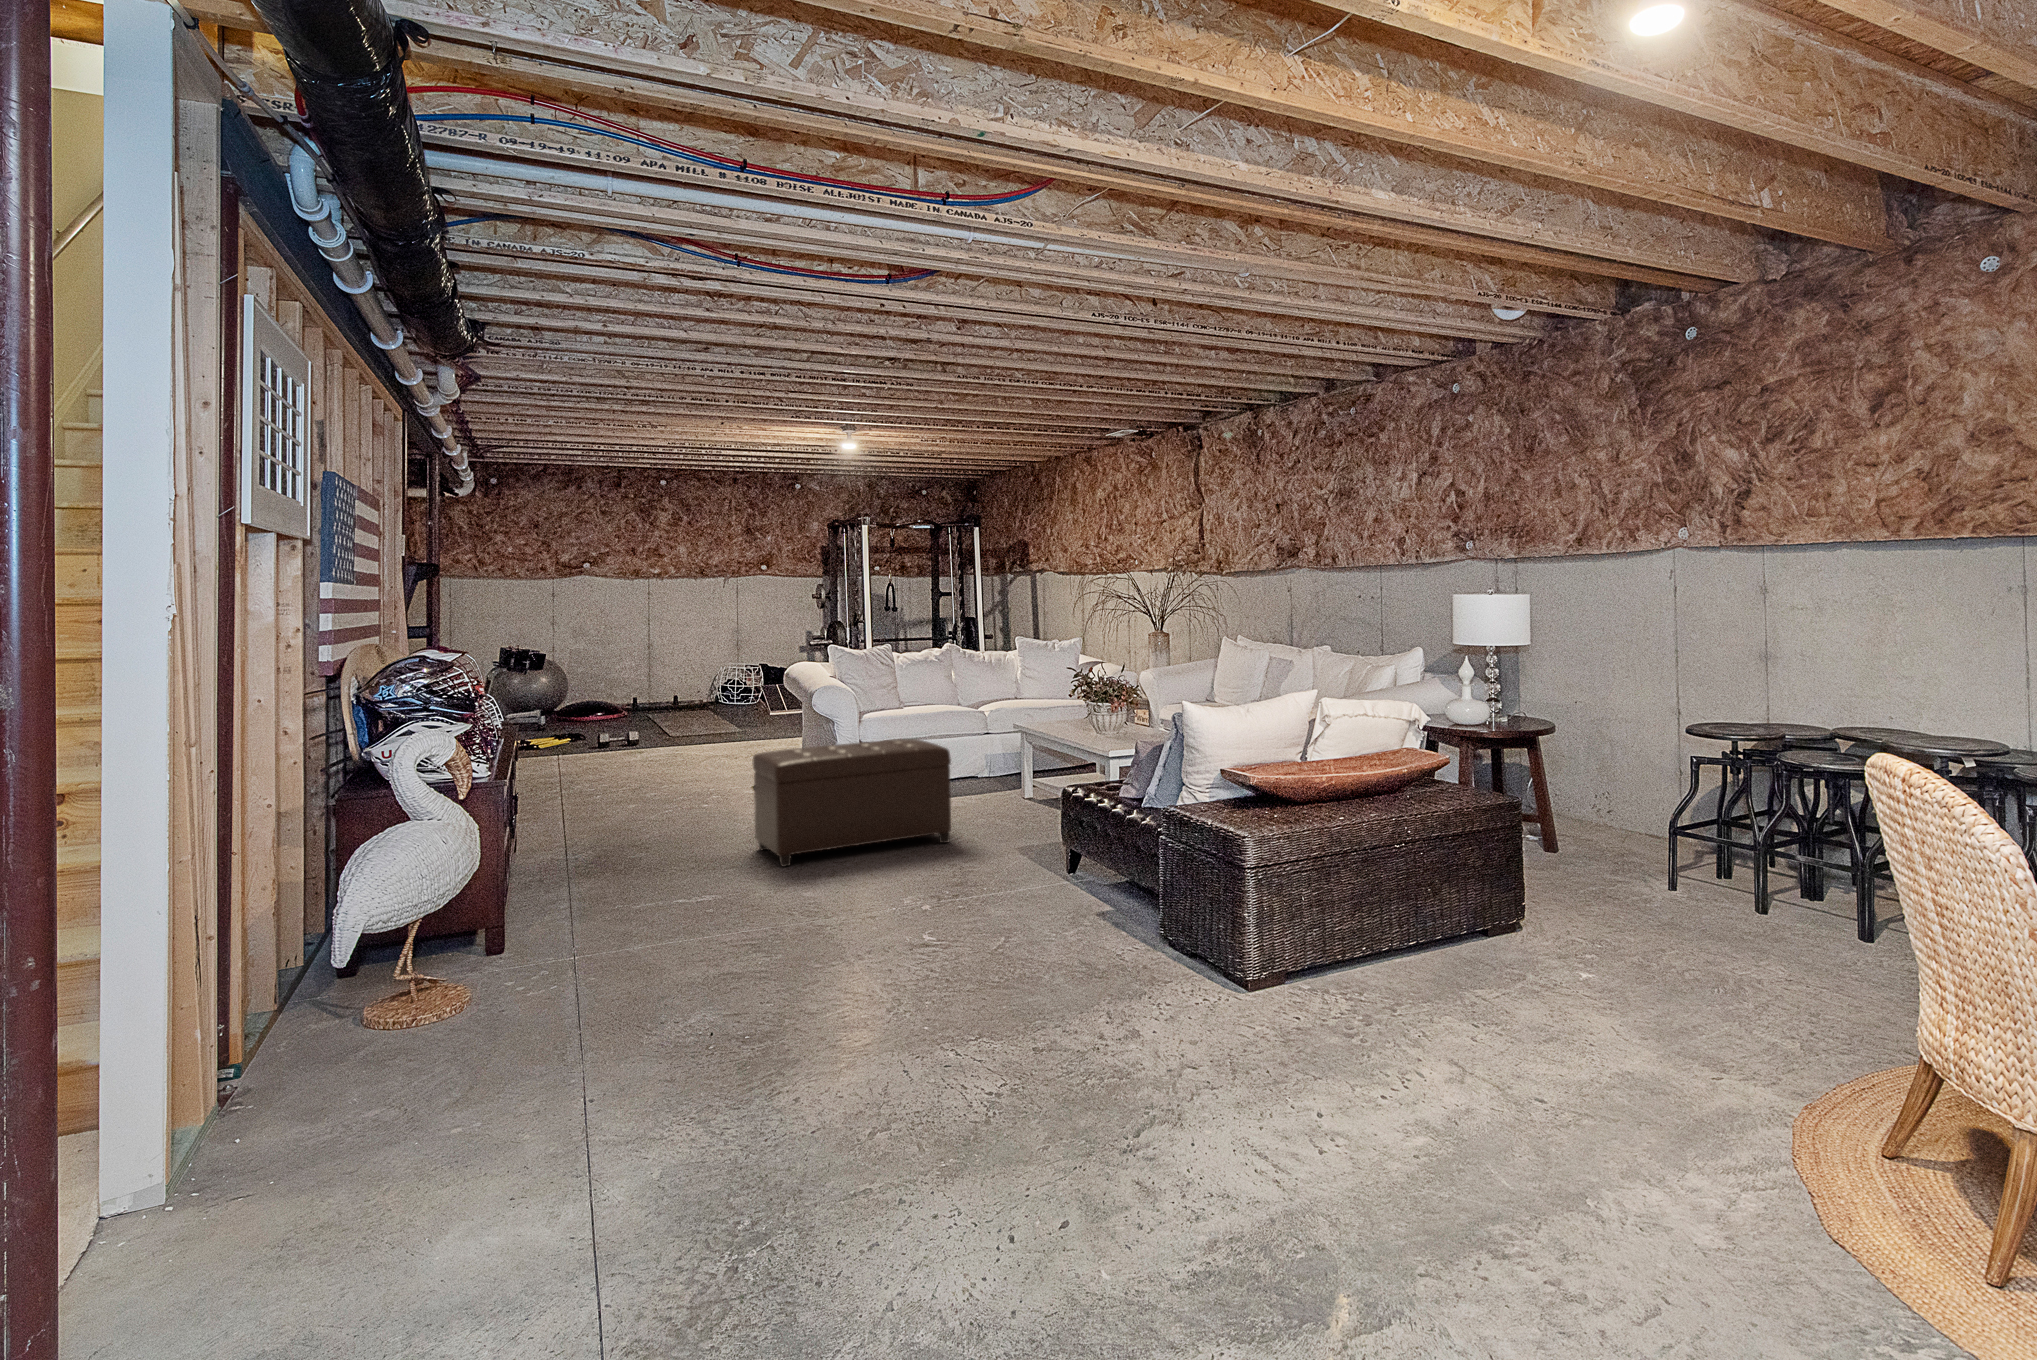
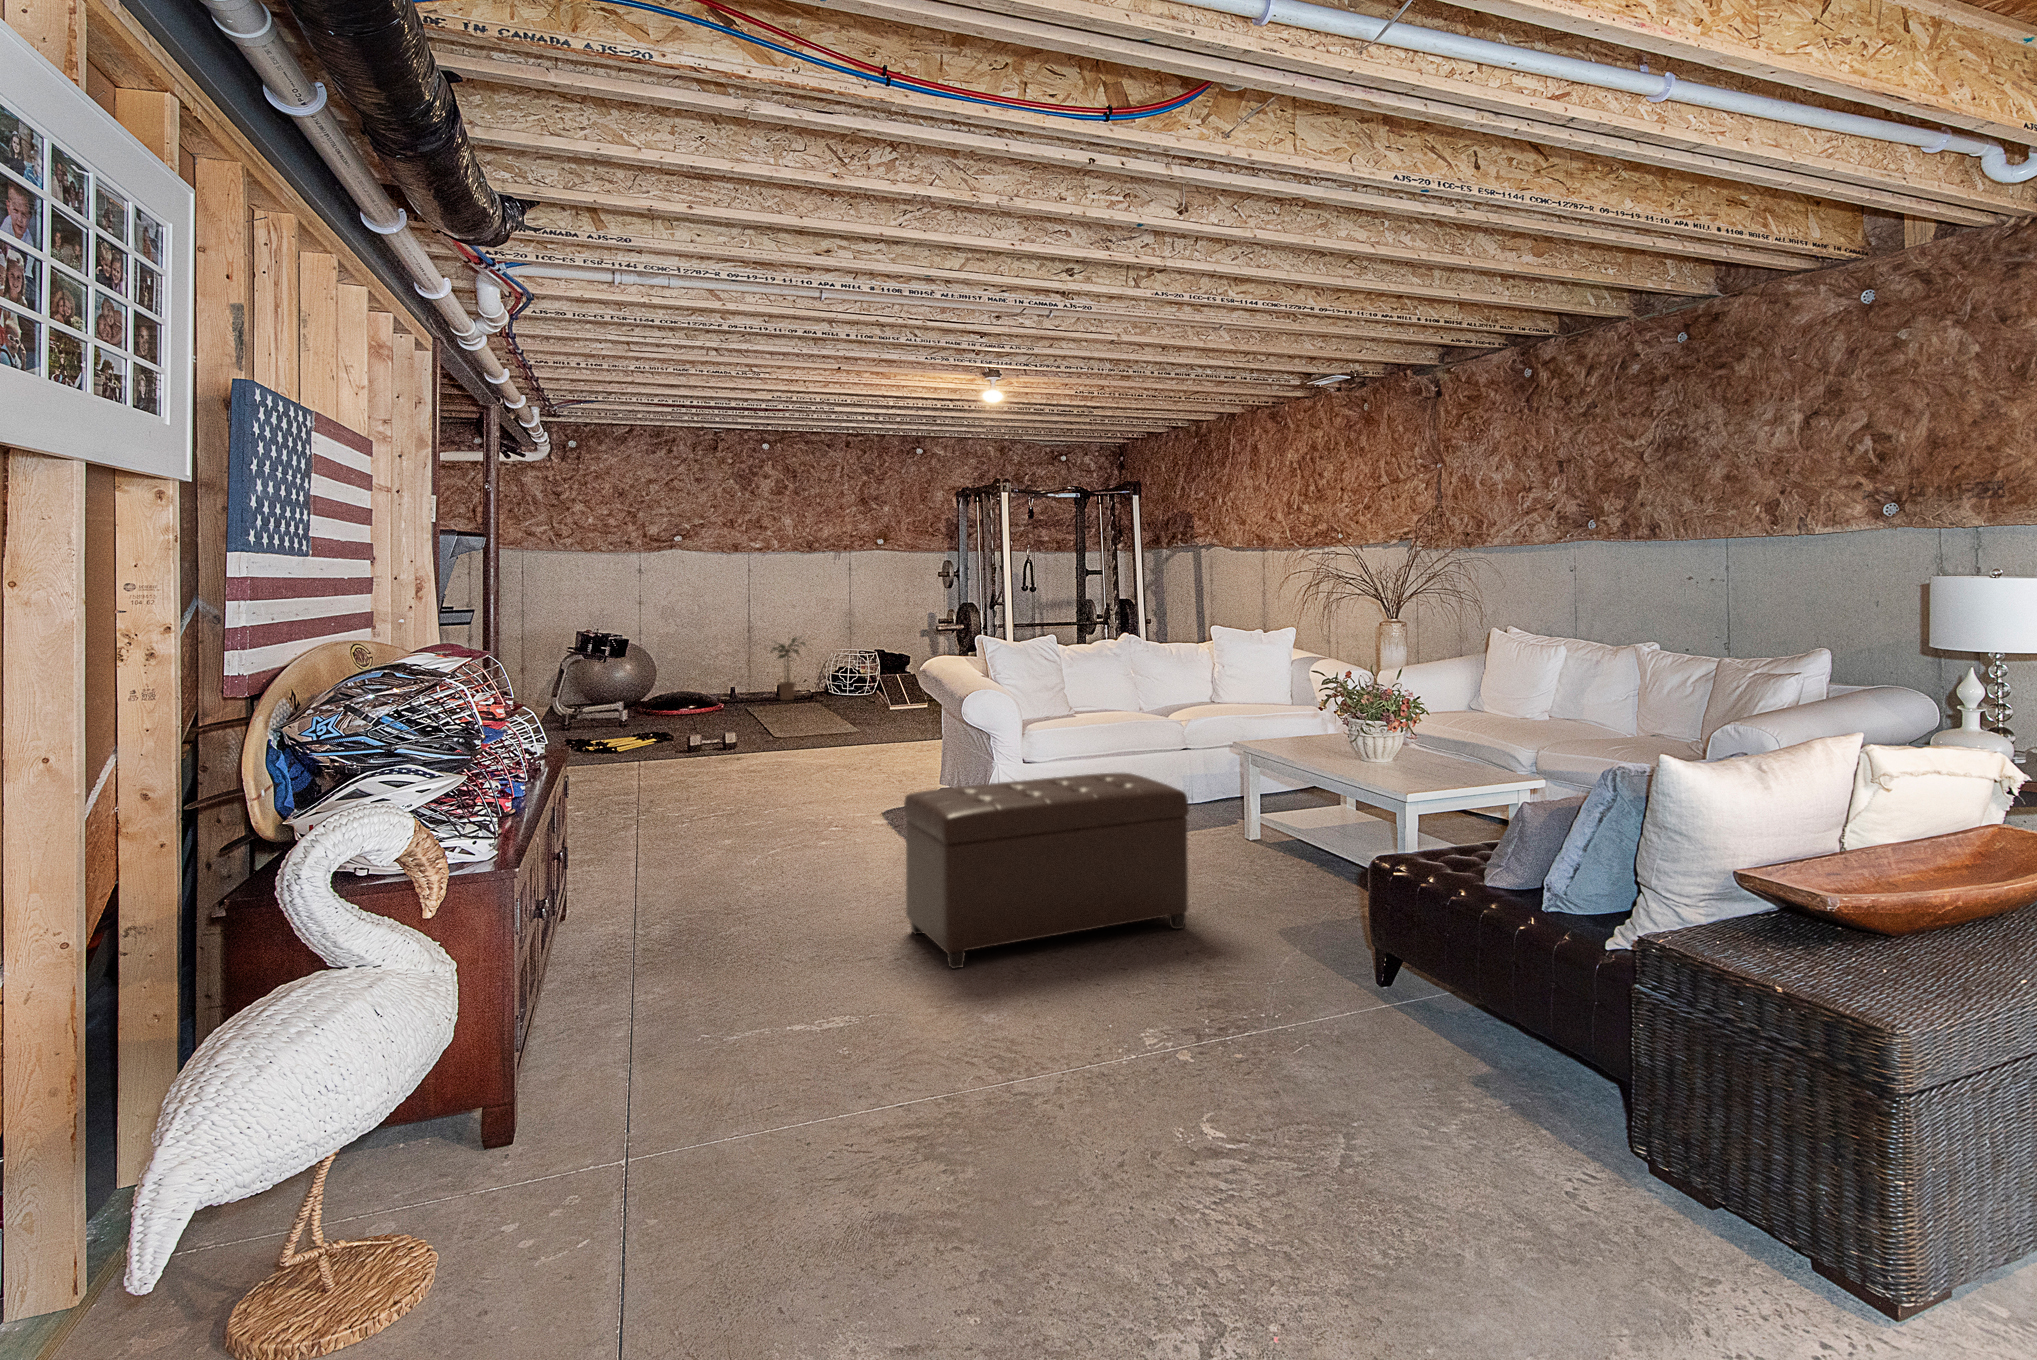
potted plant: none [663,649,703,705] -> present [772,637,805,700]

